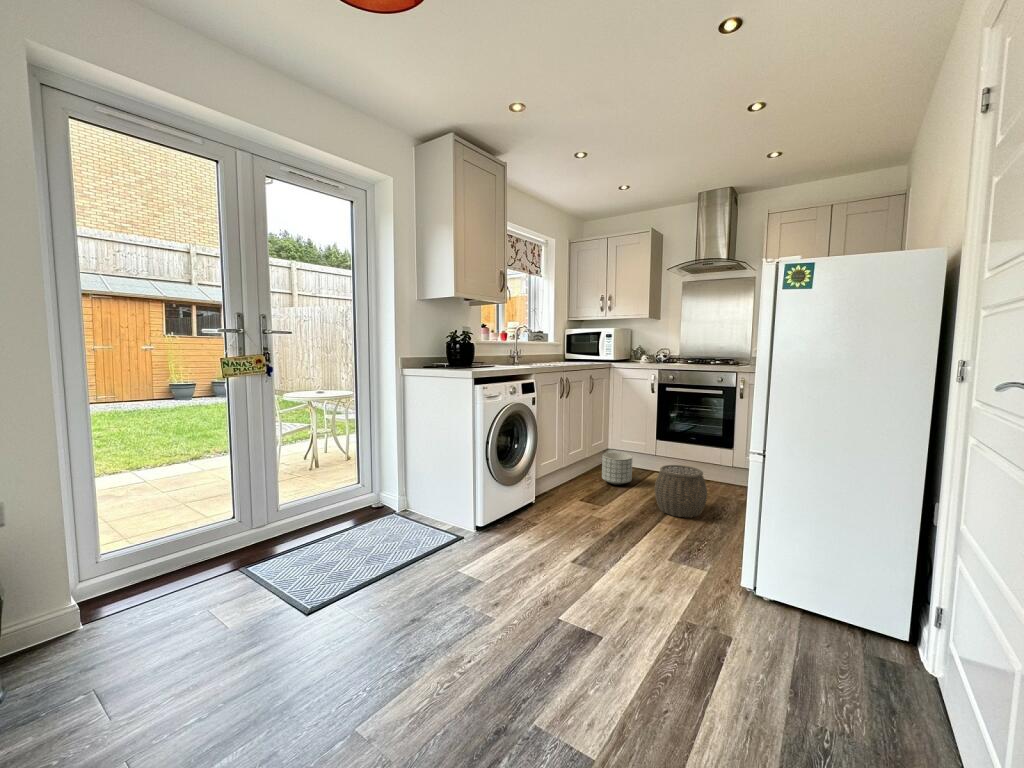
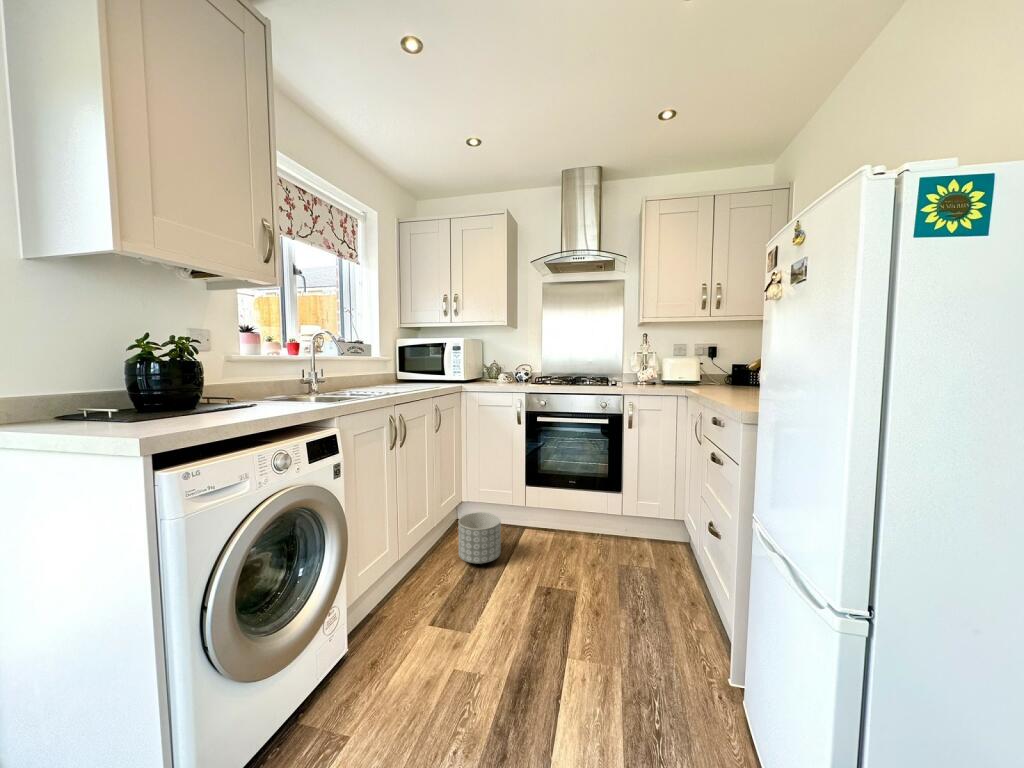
woven basket: present [655,465,707,518] -> none [545,535,621,628]

